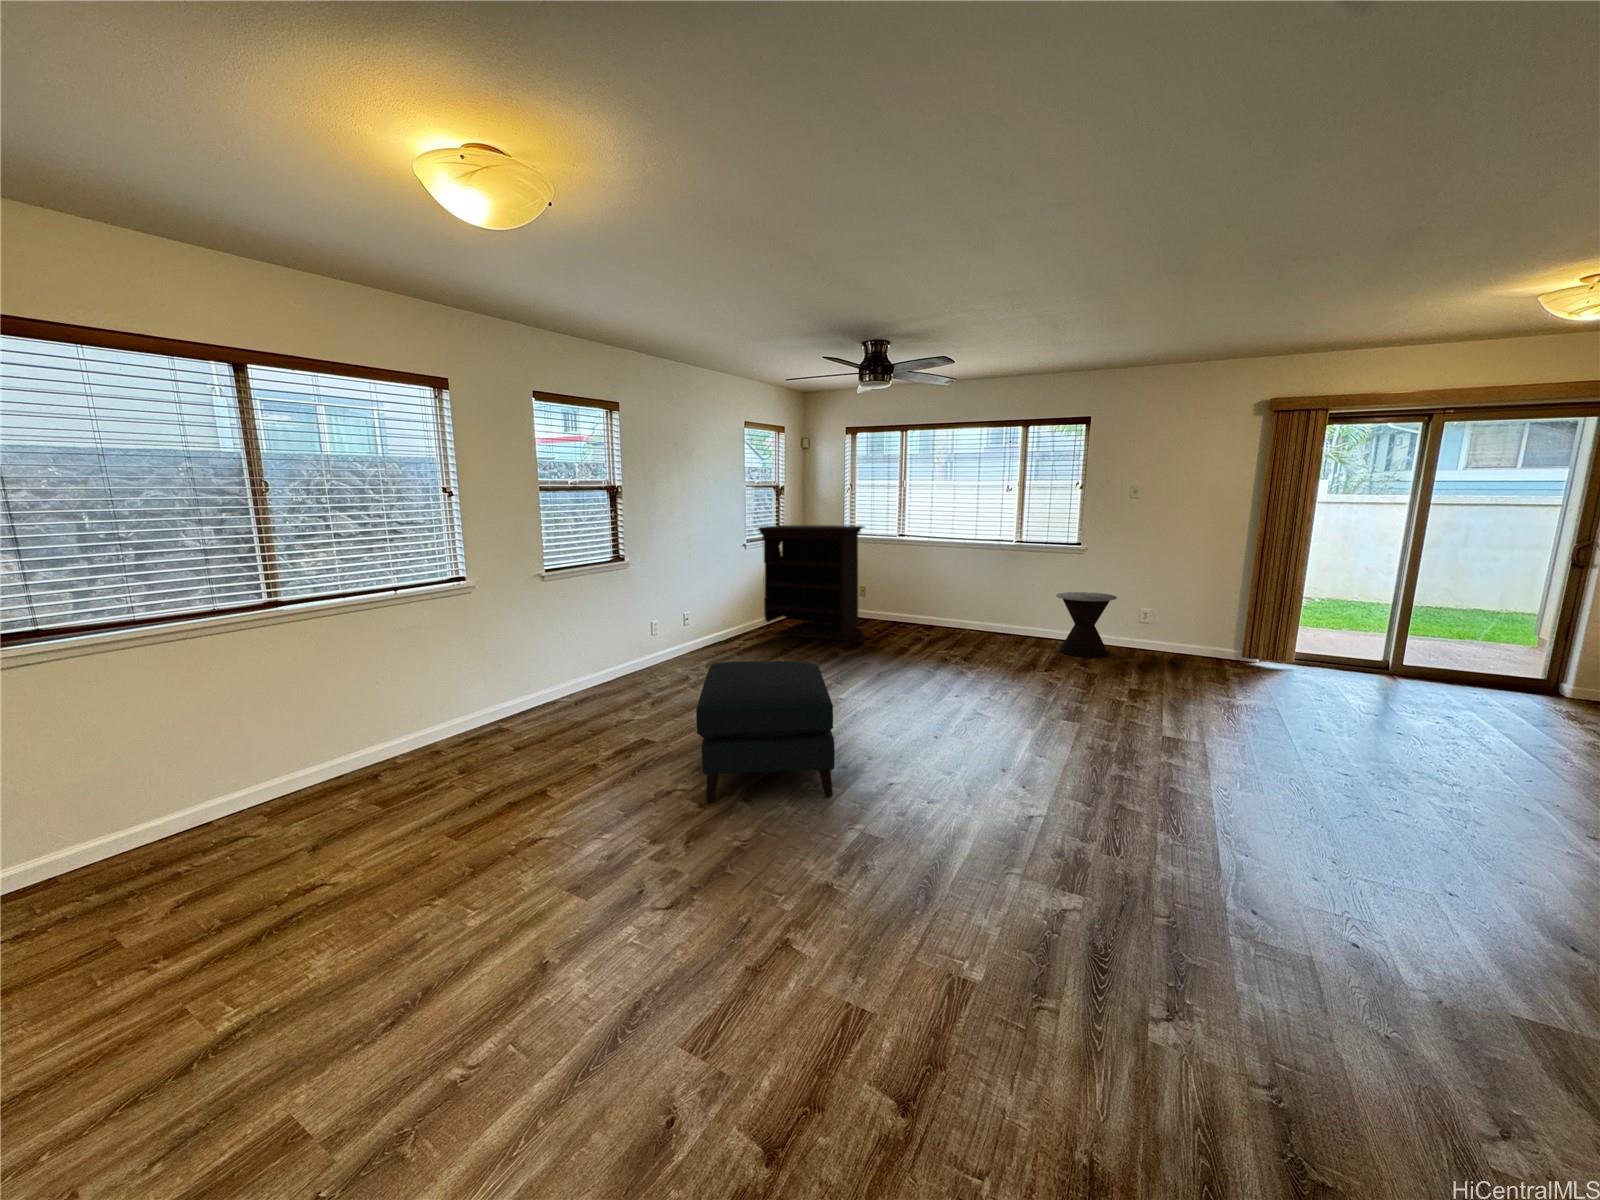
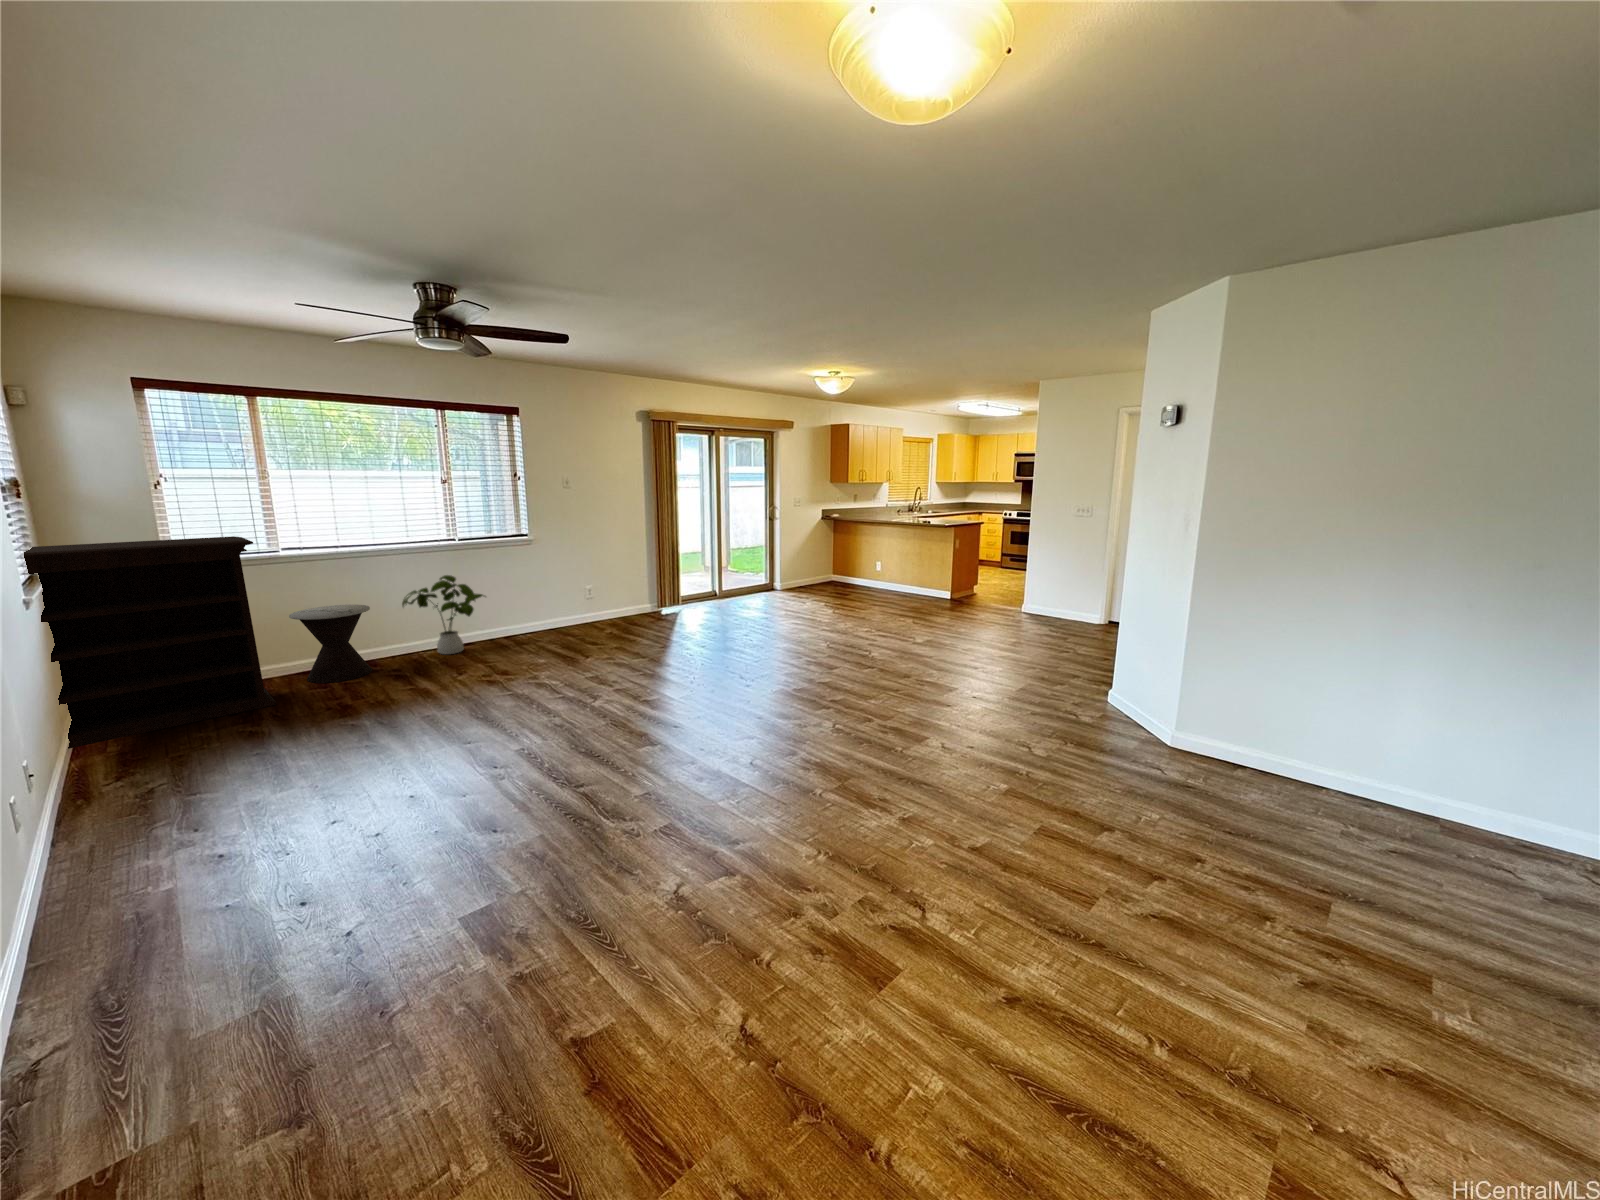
house plant: none [957,571,1032,644] -> present [402,575,484,654]
side table: present [1056,592,1117,657] -> present [289,605,372,683]
ottoman: present [696,661,835,802] -> none [516,694,754,869]

